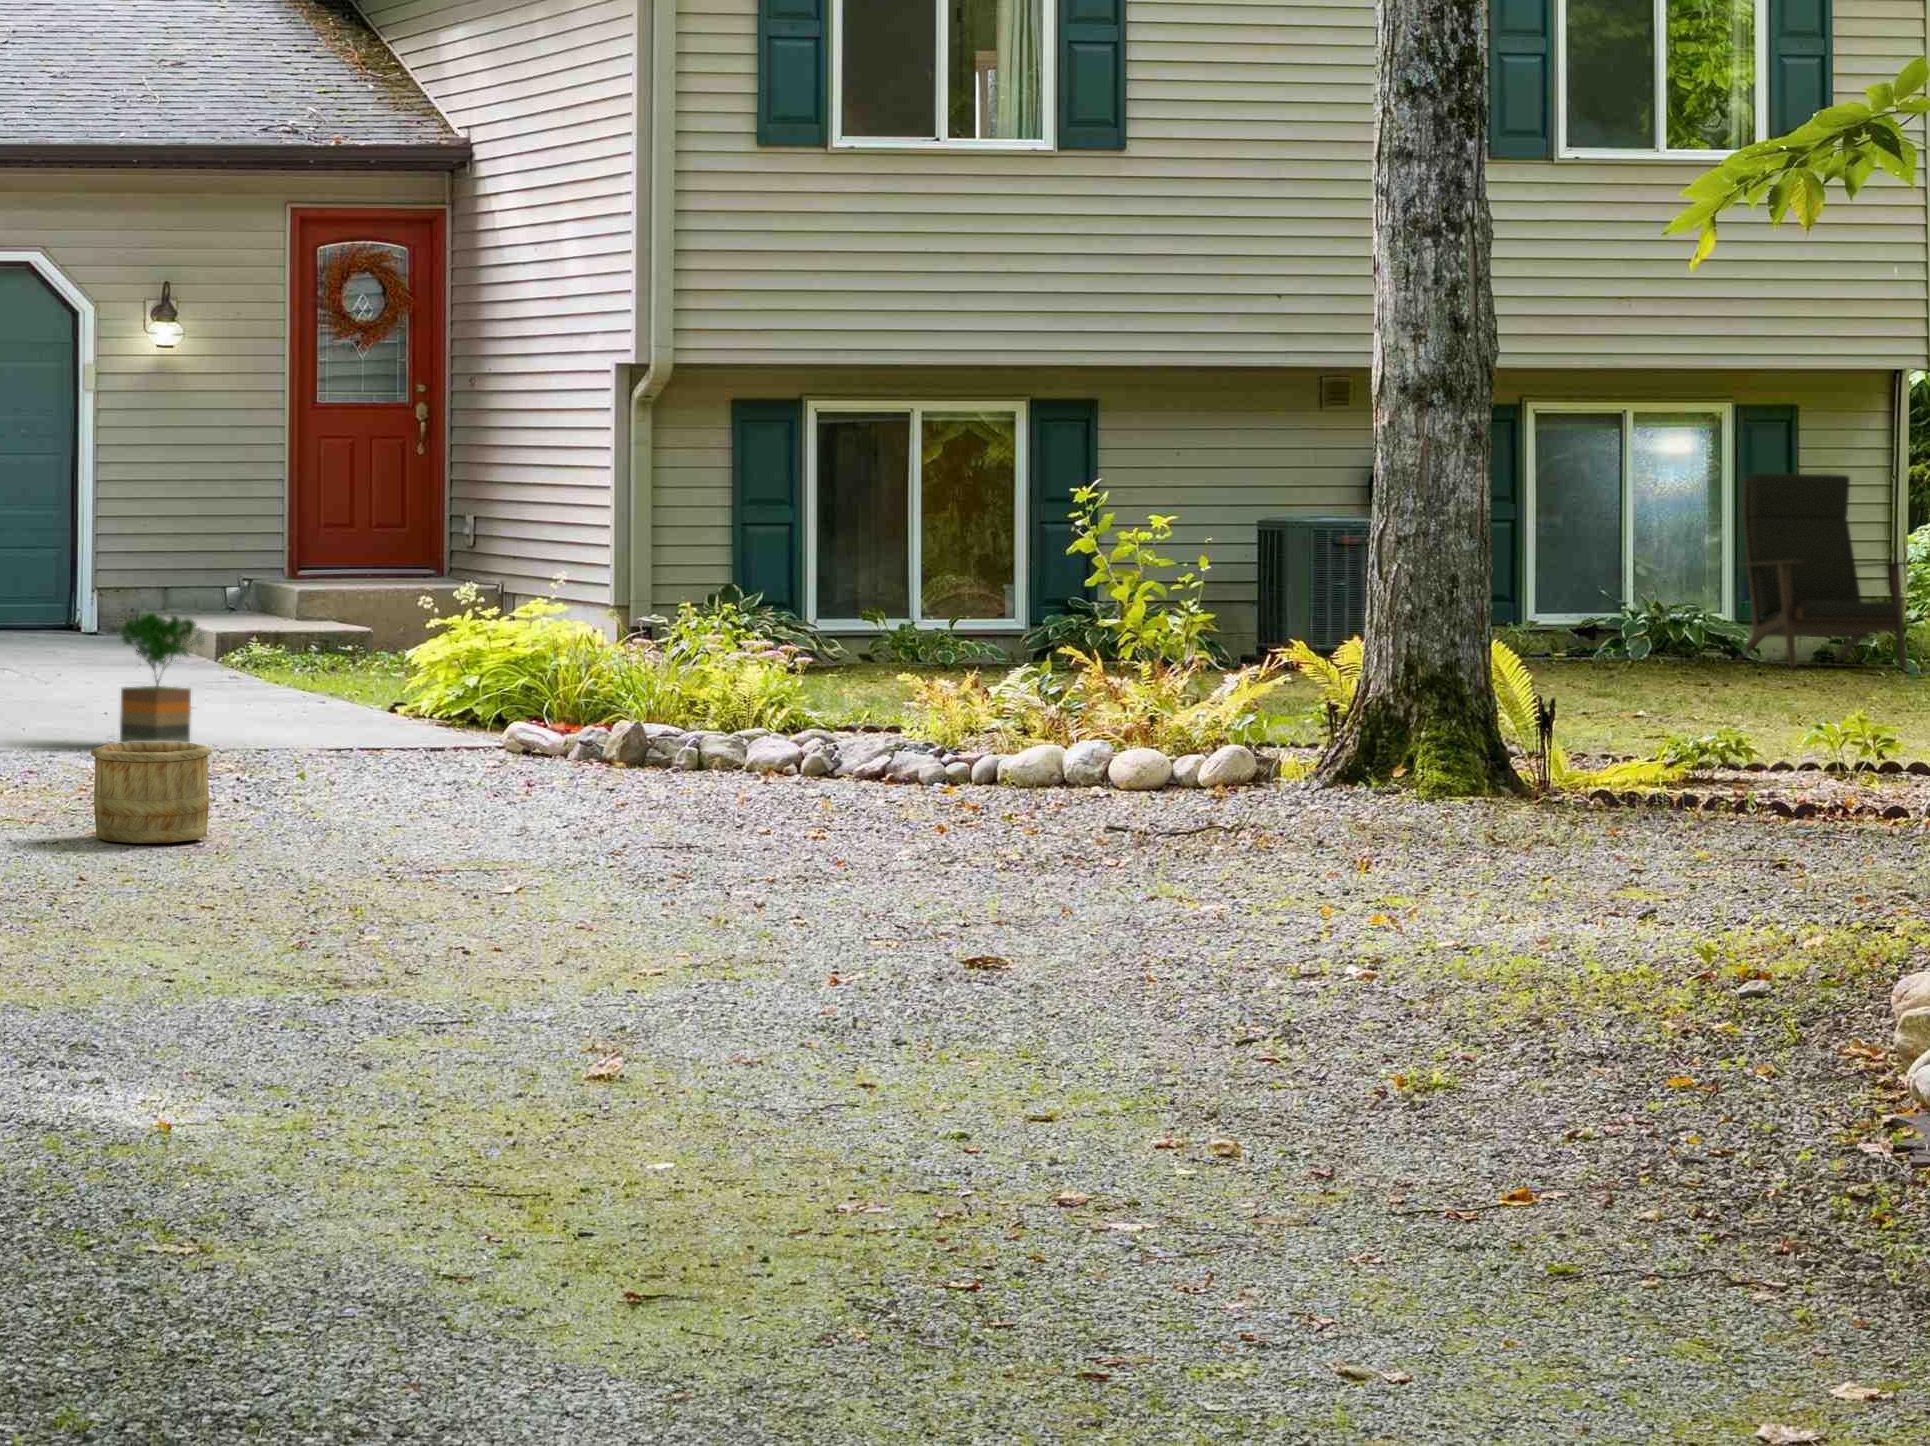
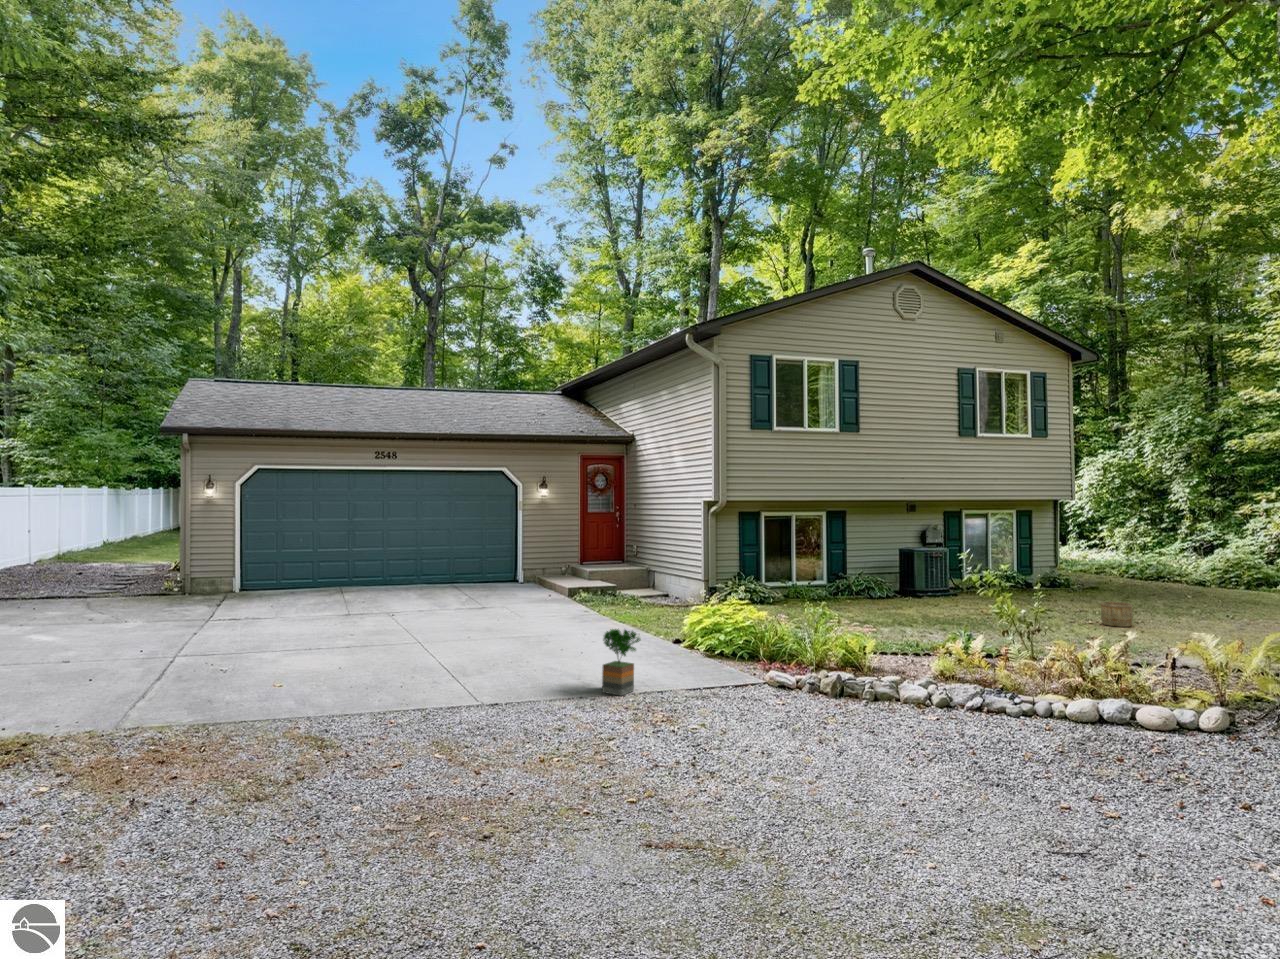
lounge chair: present [1736,473,1912,669] -> none [1016,529,1075,589]
wooden bucket: present [91,742,212,843] -> present [1101,601,1133,627]

